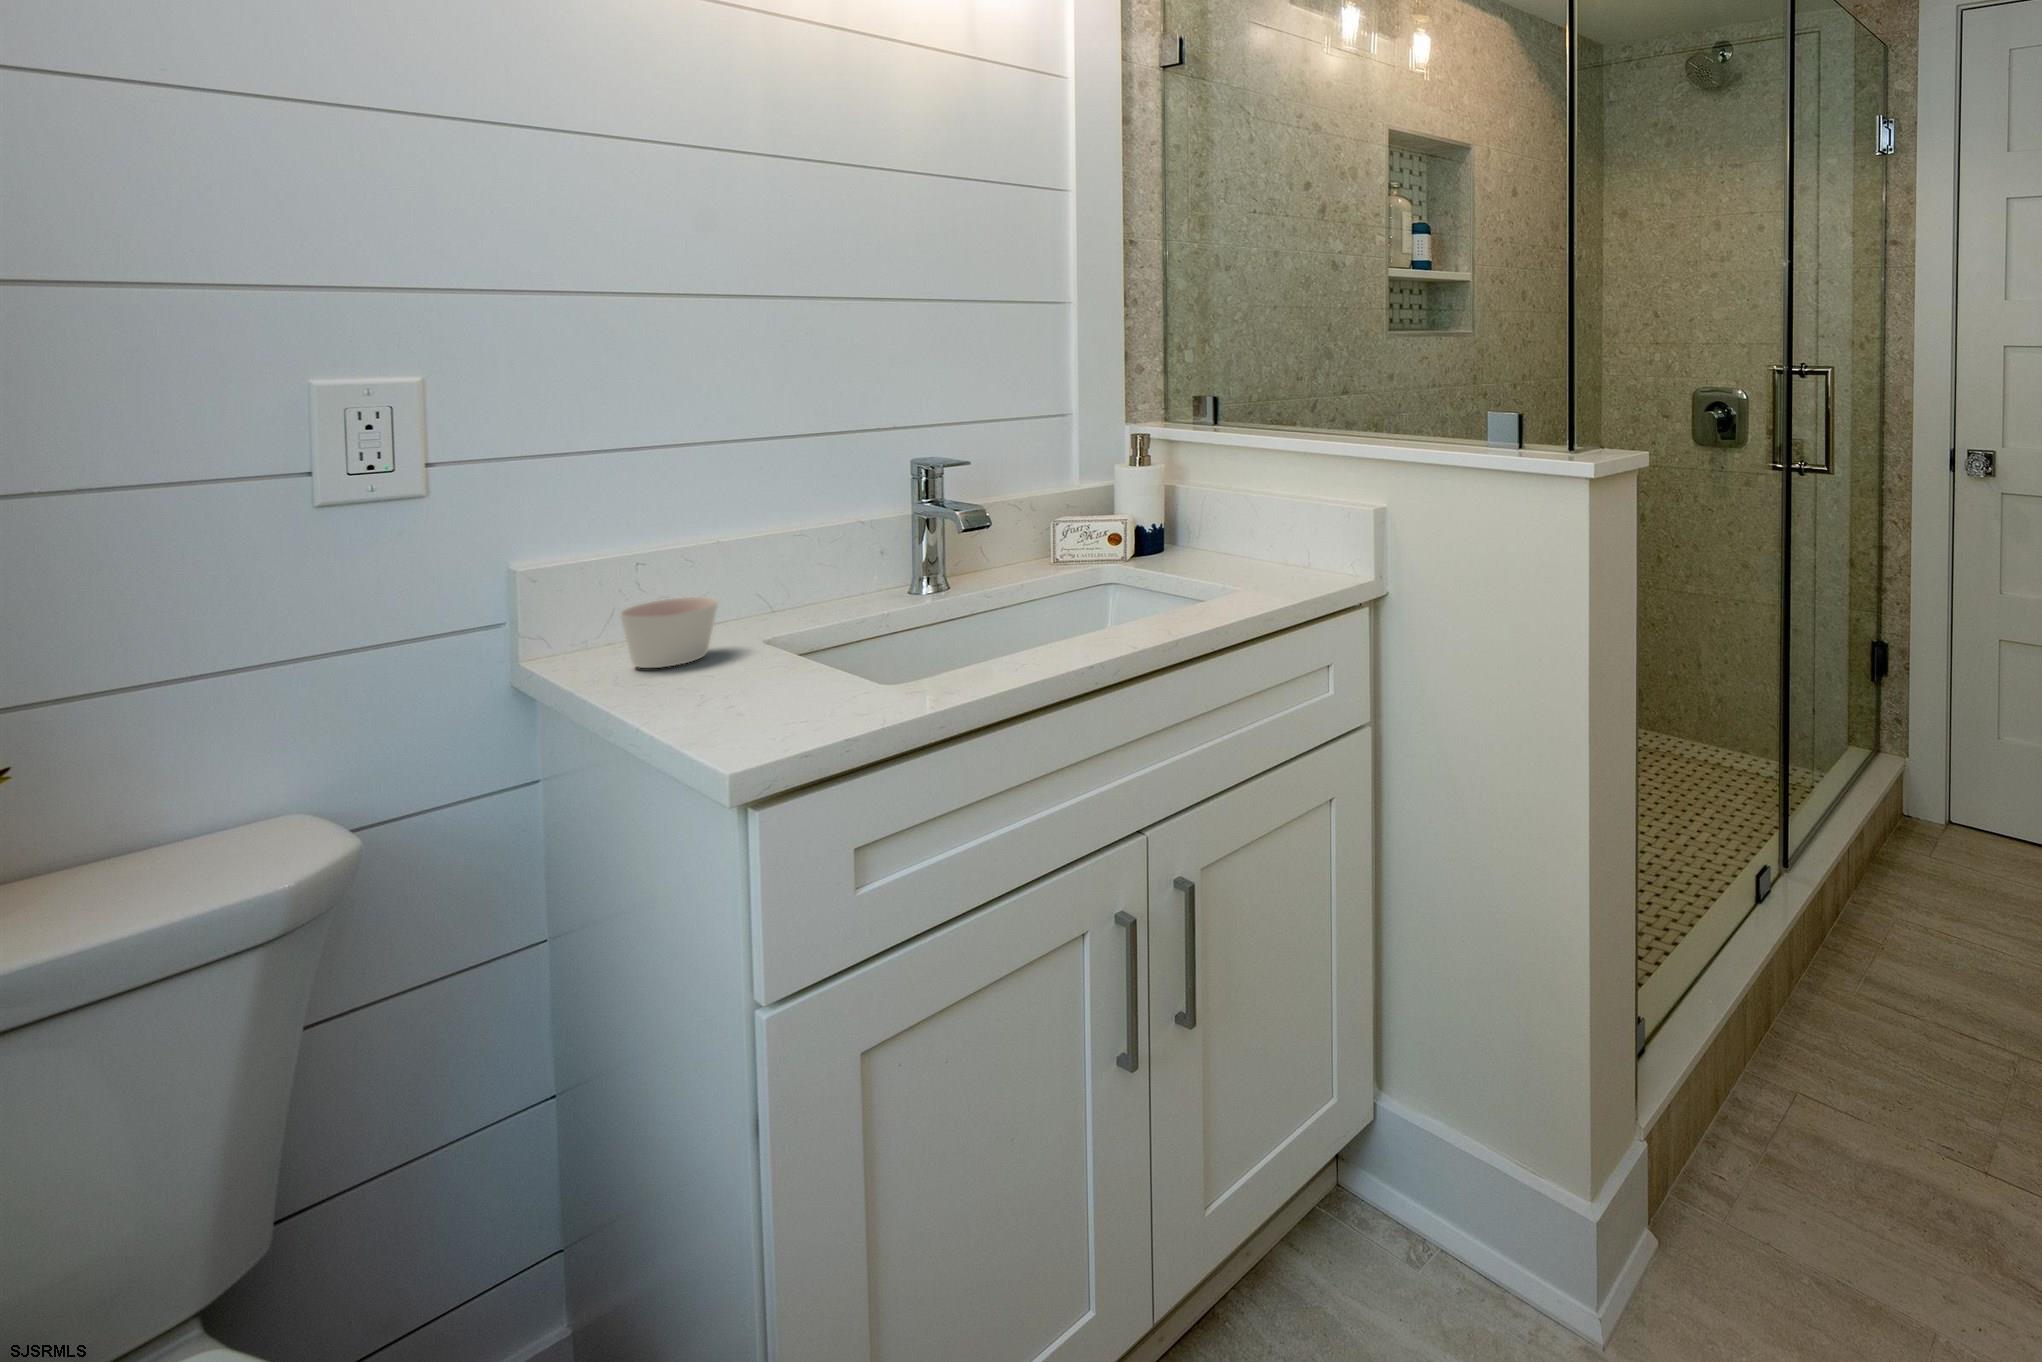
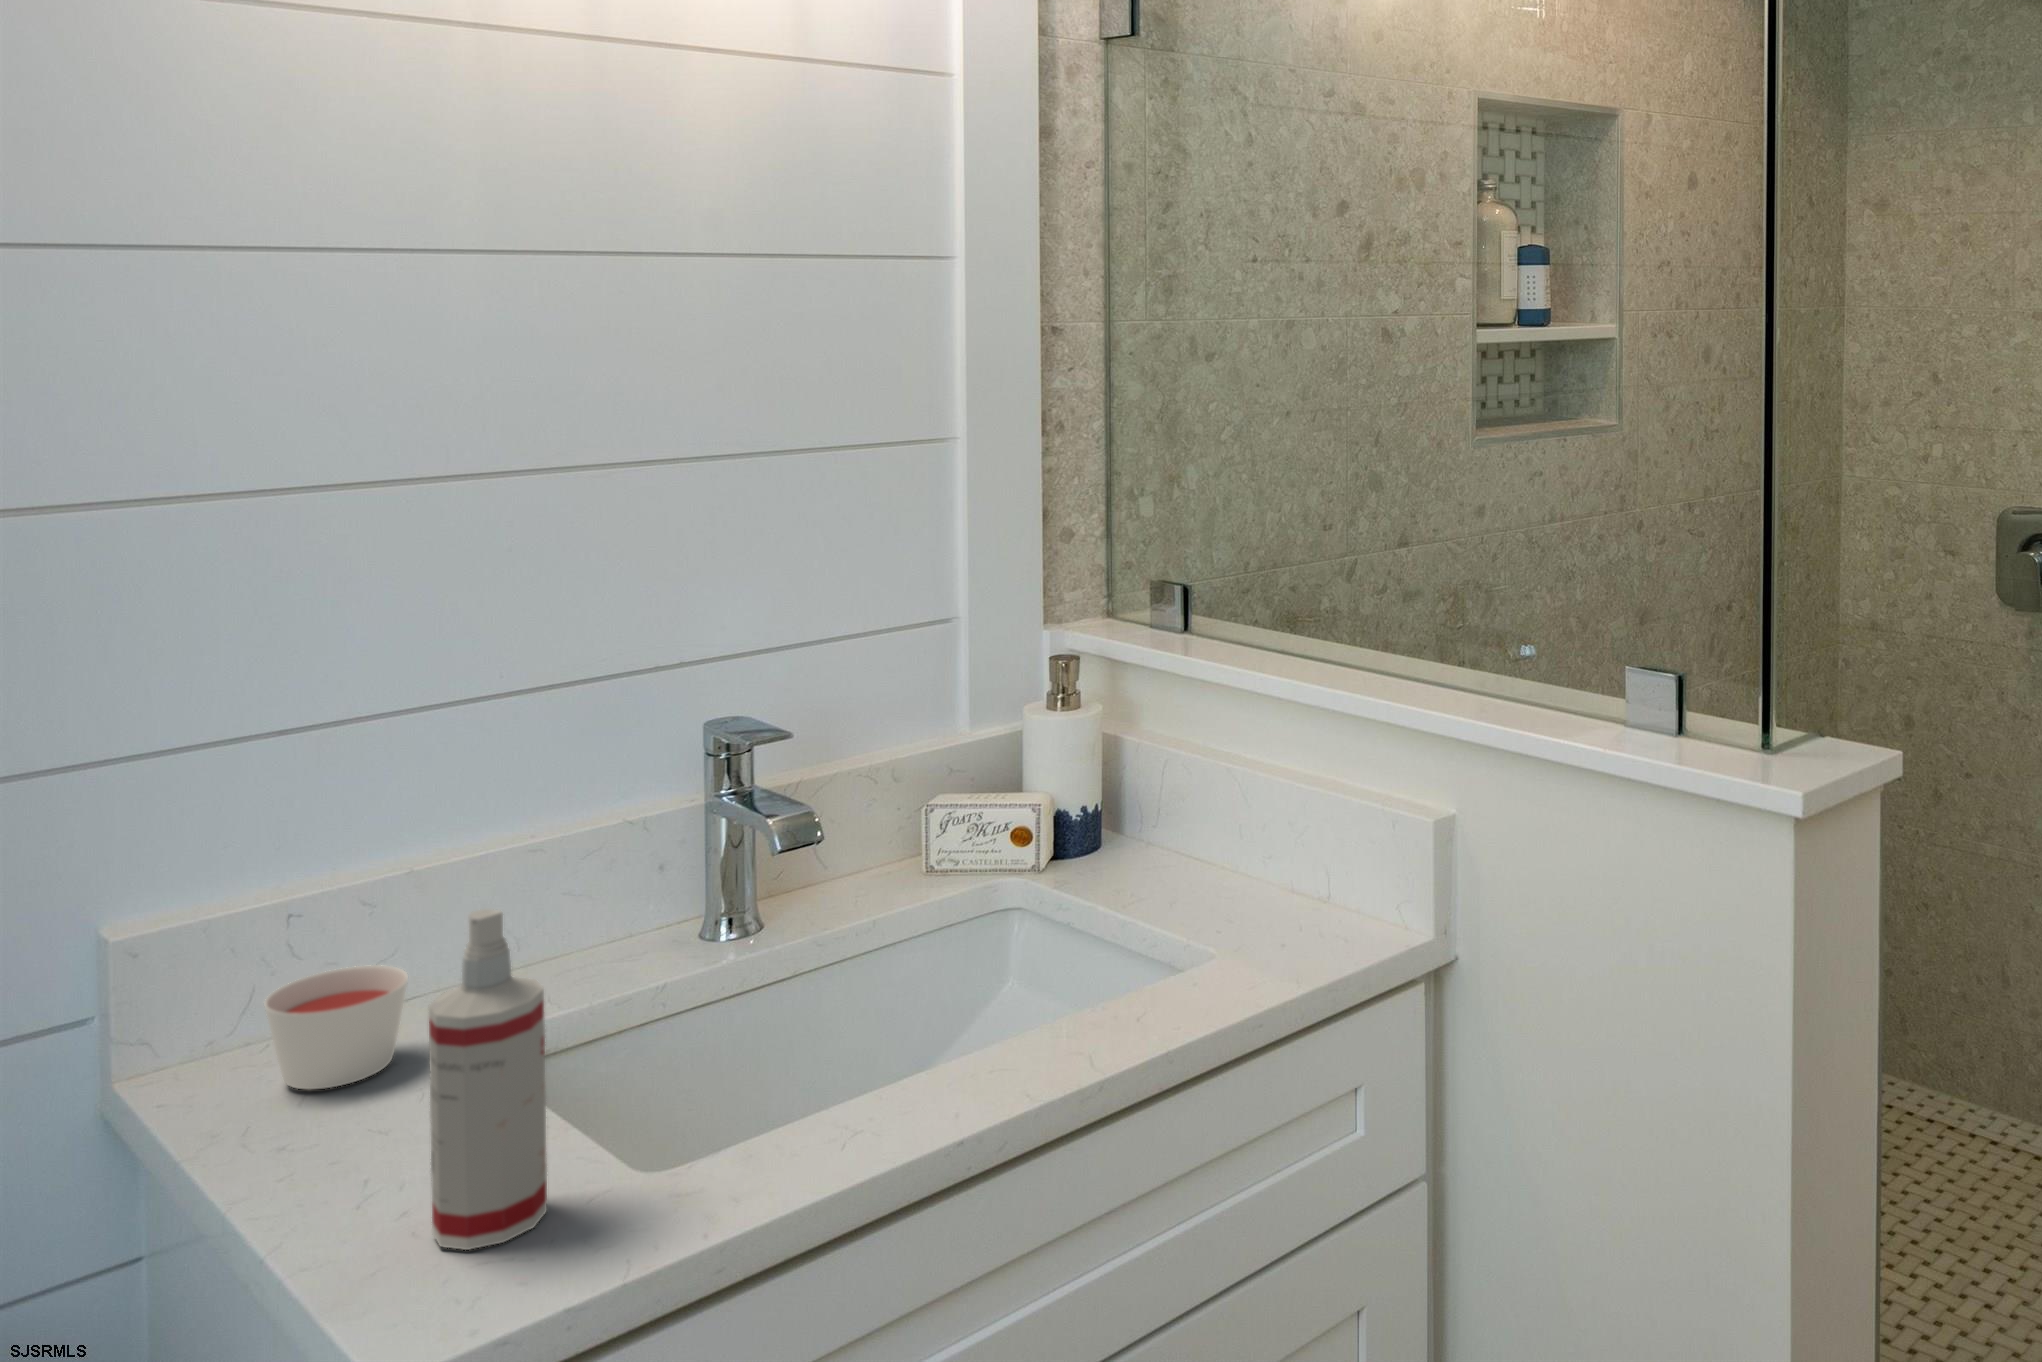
spray bottle: none [754,516,831,726] -> present [429,909,547,1250]

